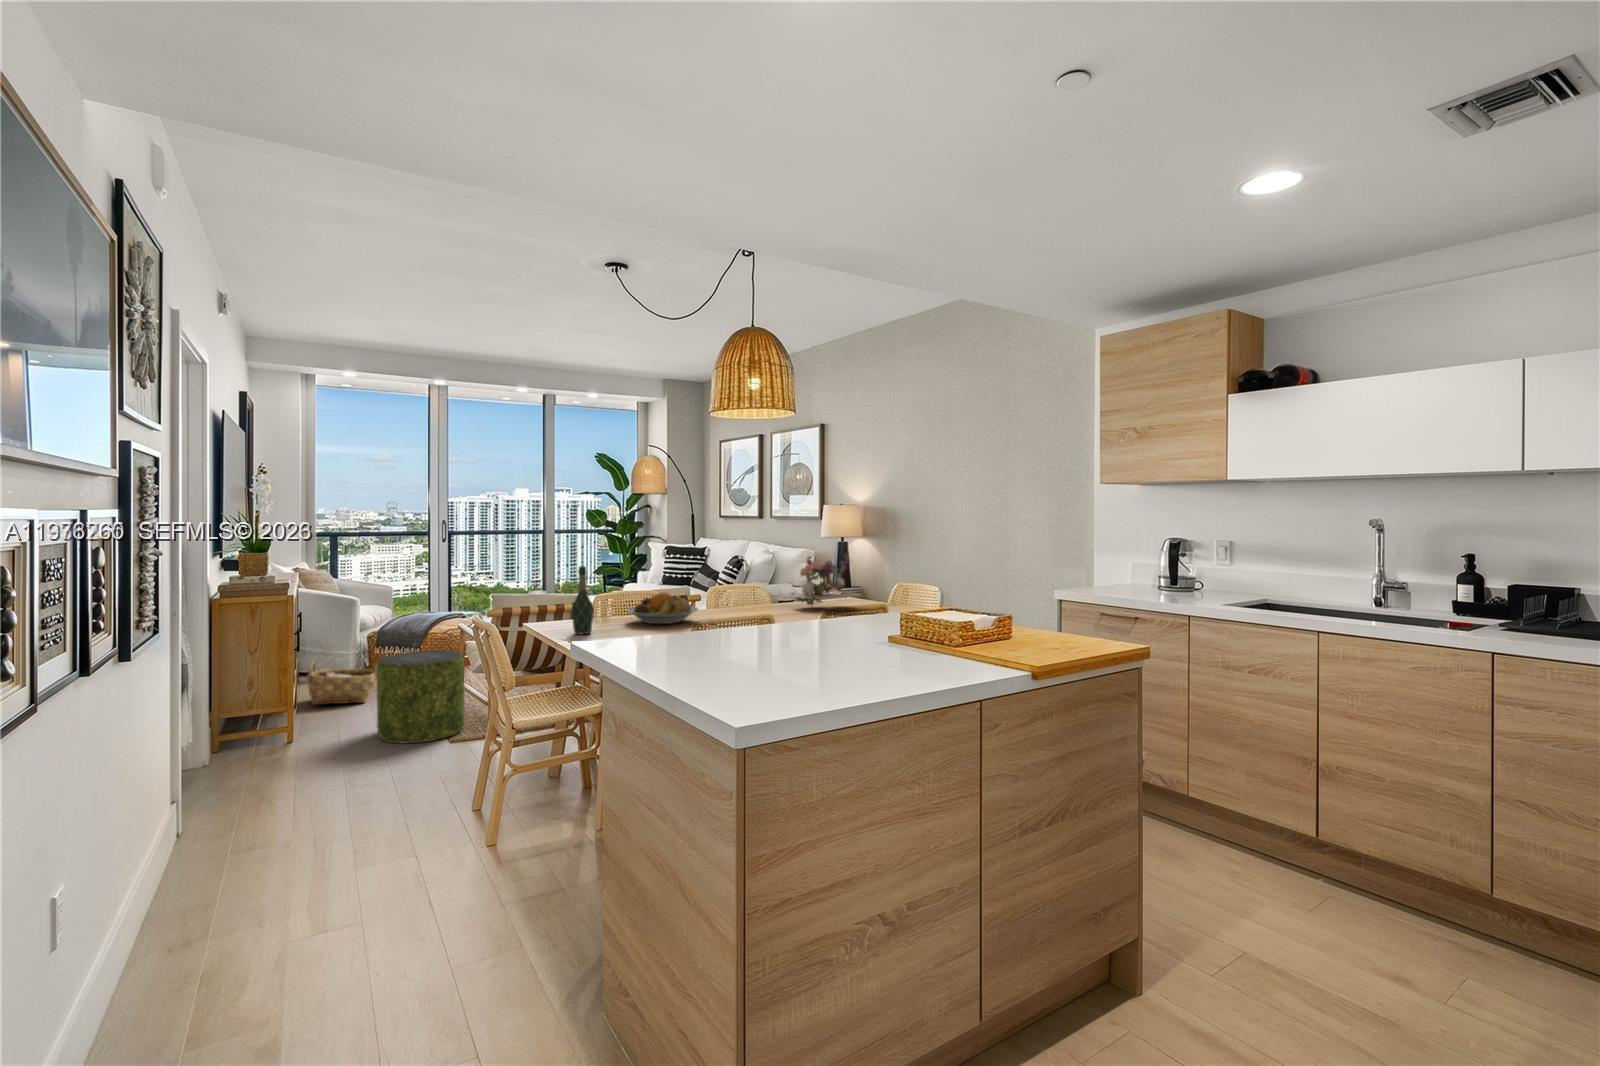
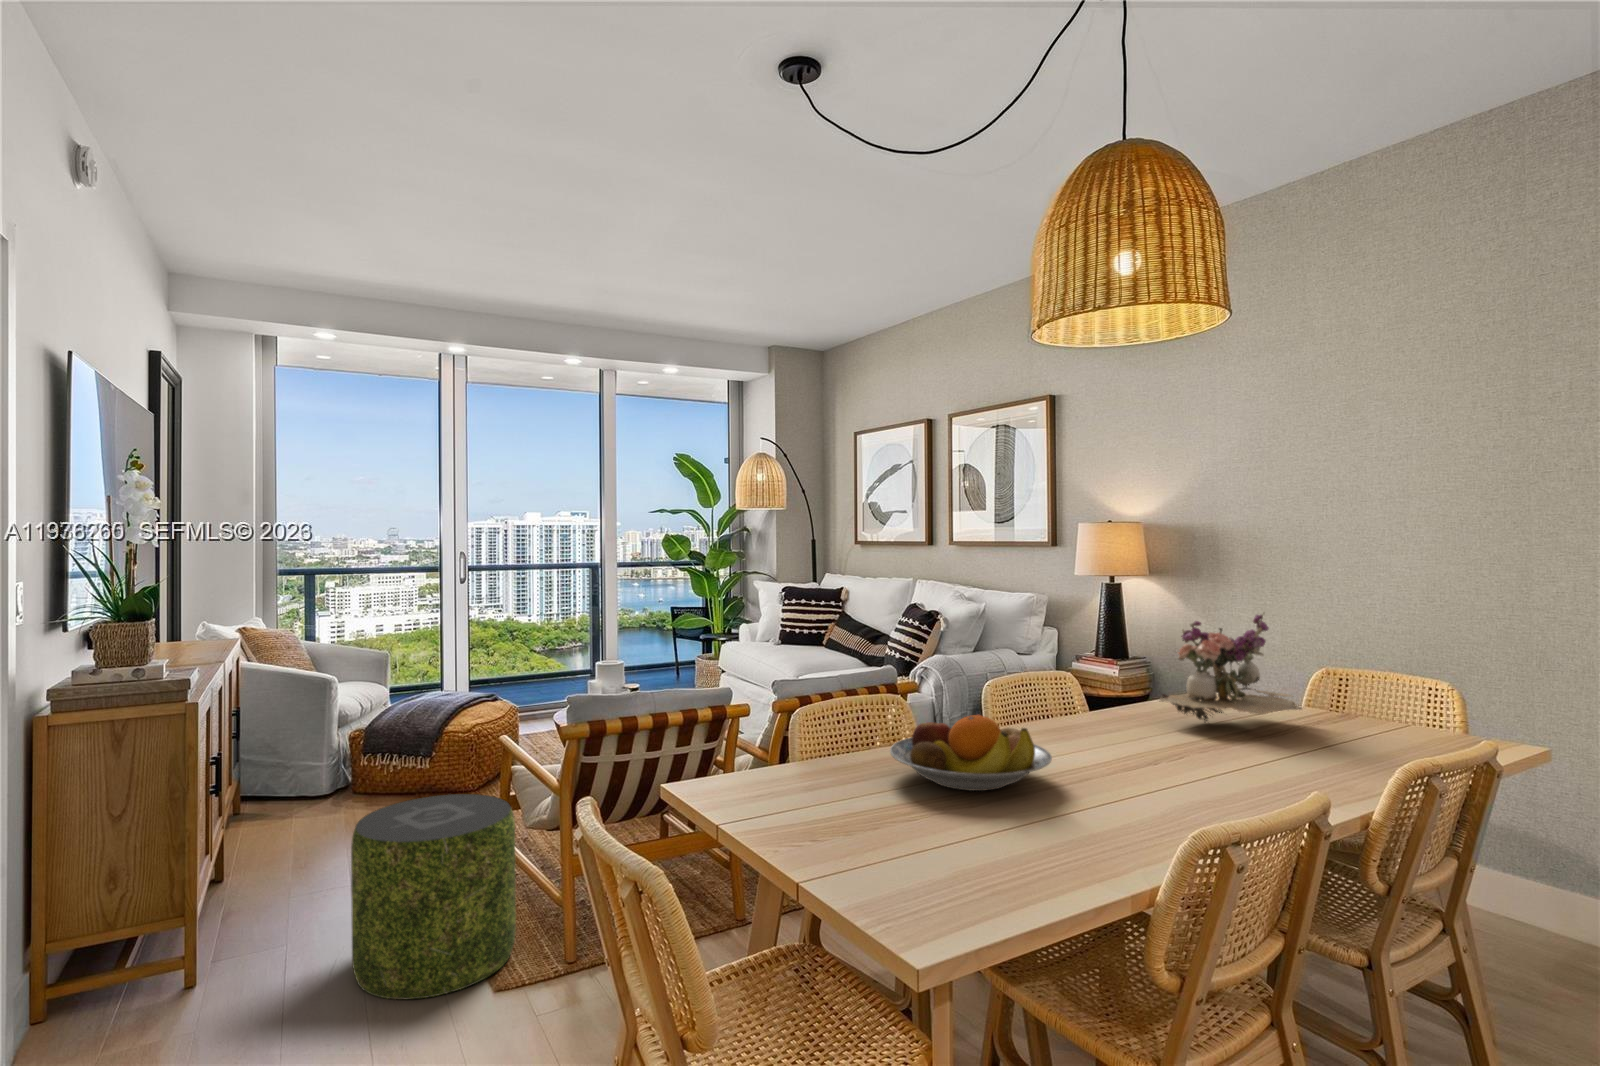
wine bottle: present [571,566,594,634] -> none [808,668,861,841]
woven basket: present [307,661,378,705] -> none [237,796,361,880]

